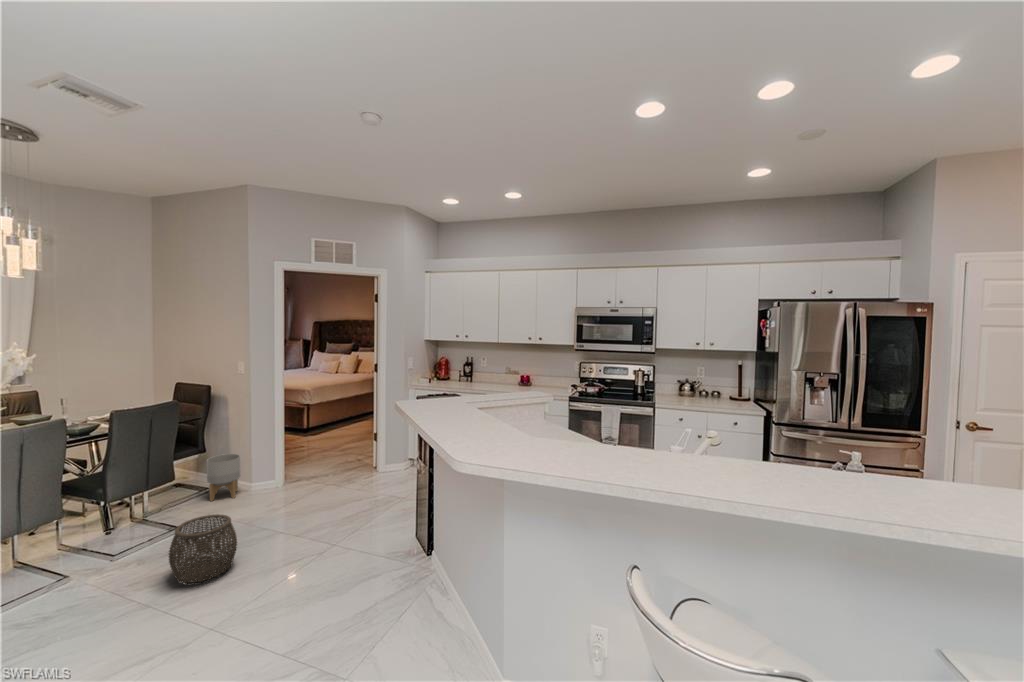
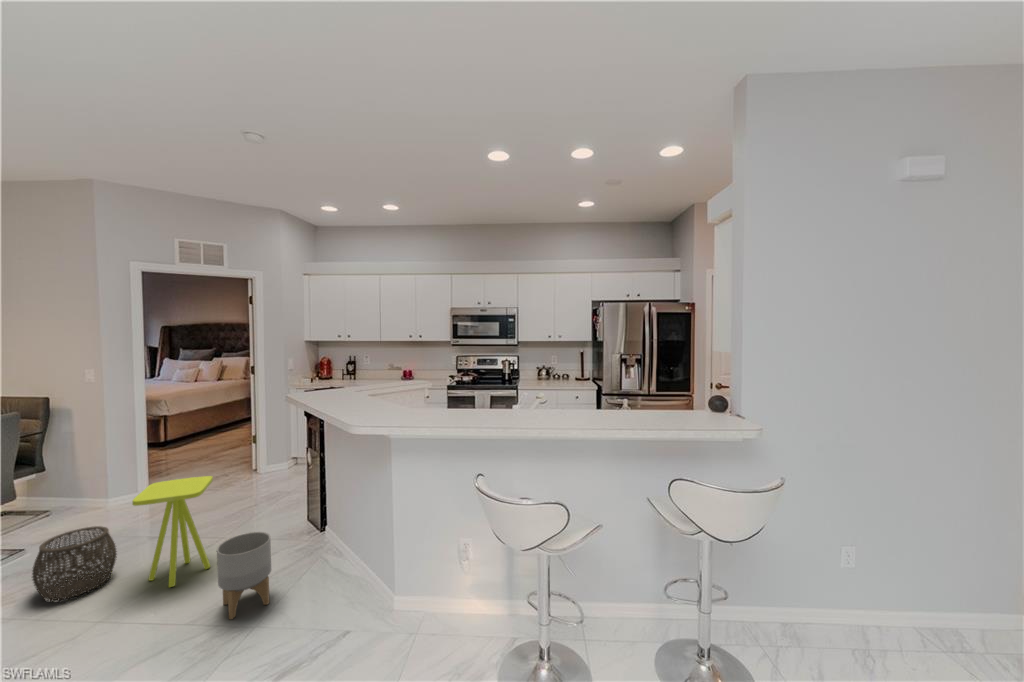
planter: present [207,454,240,501] -> present [217,532,271,619]
side table: none [244,478,319,590] -> present [132,476,213,587]

